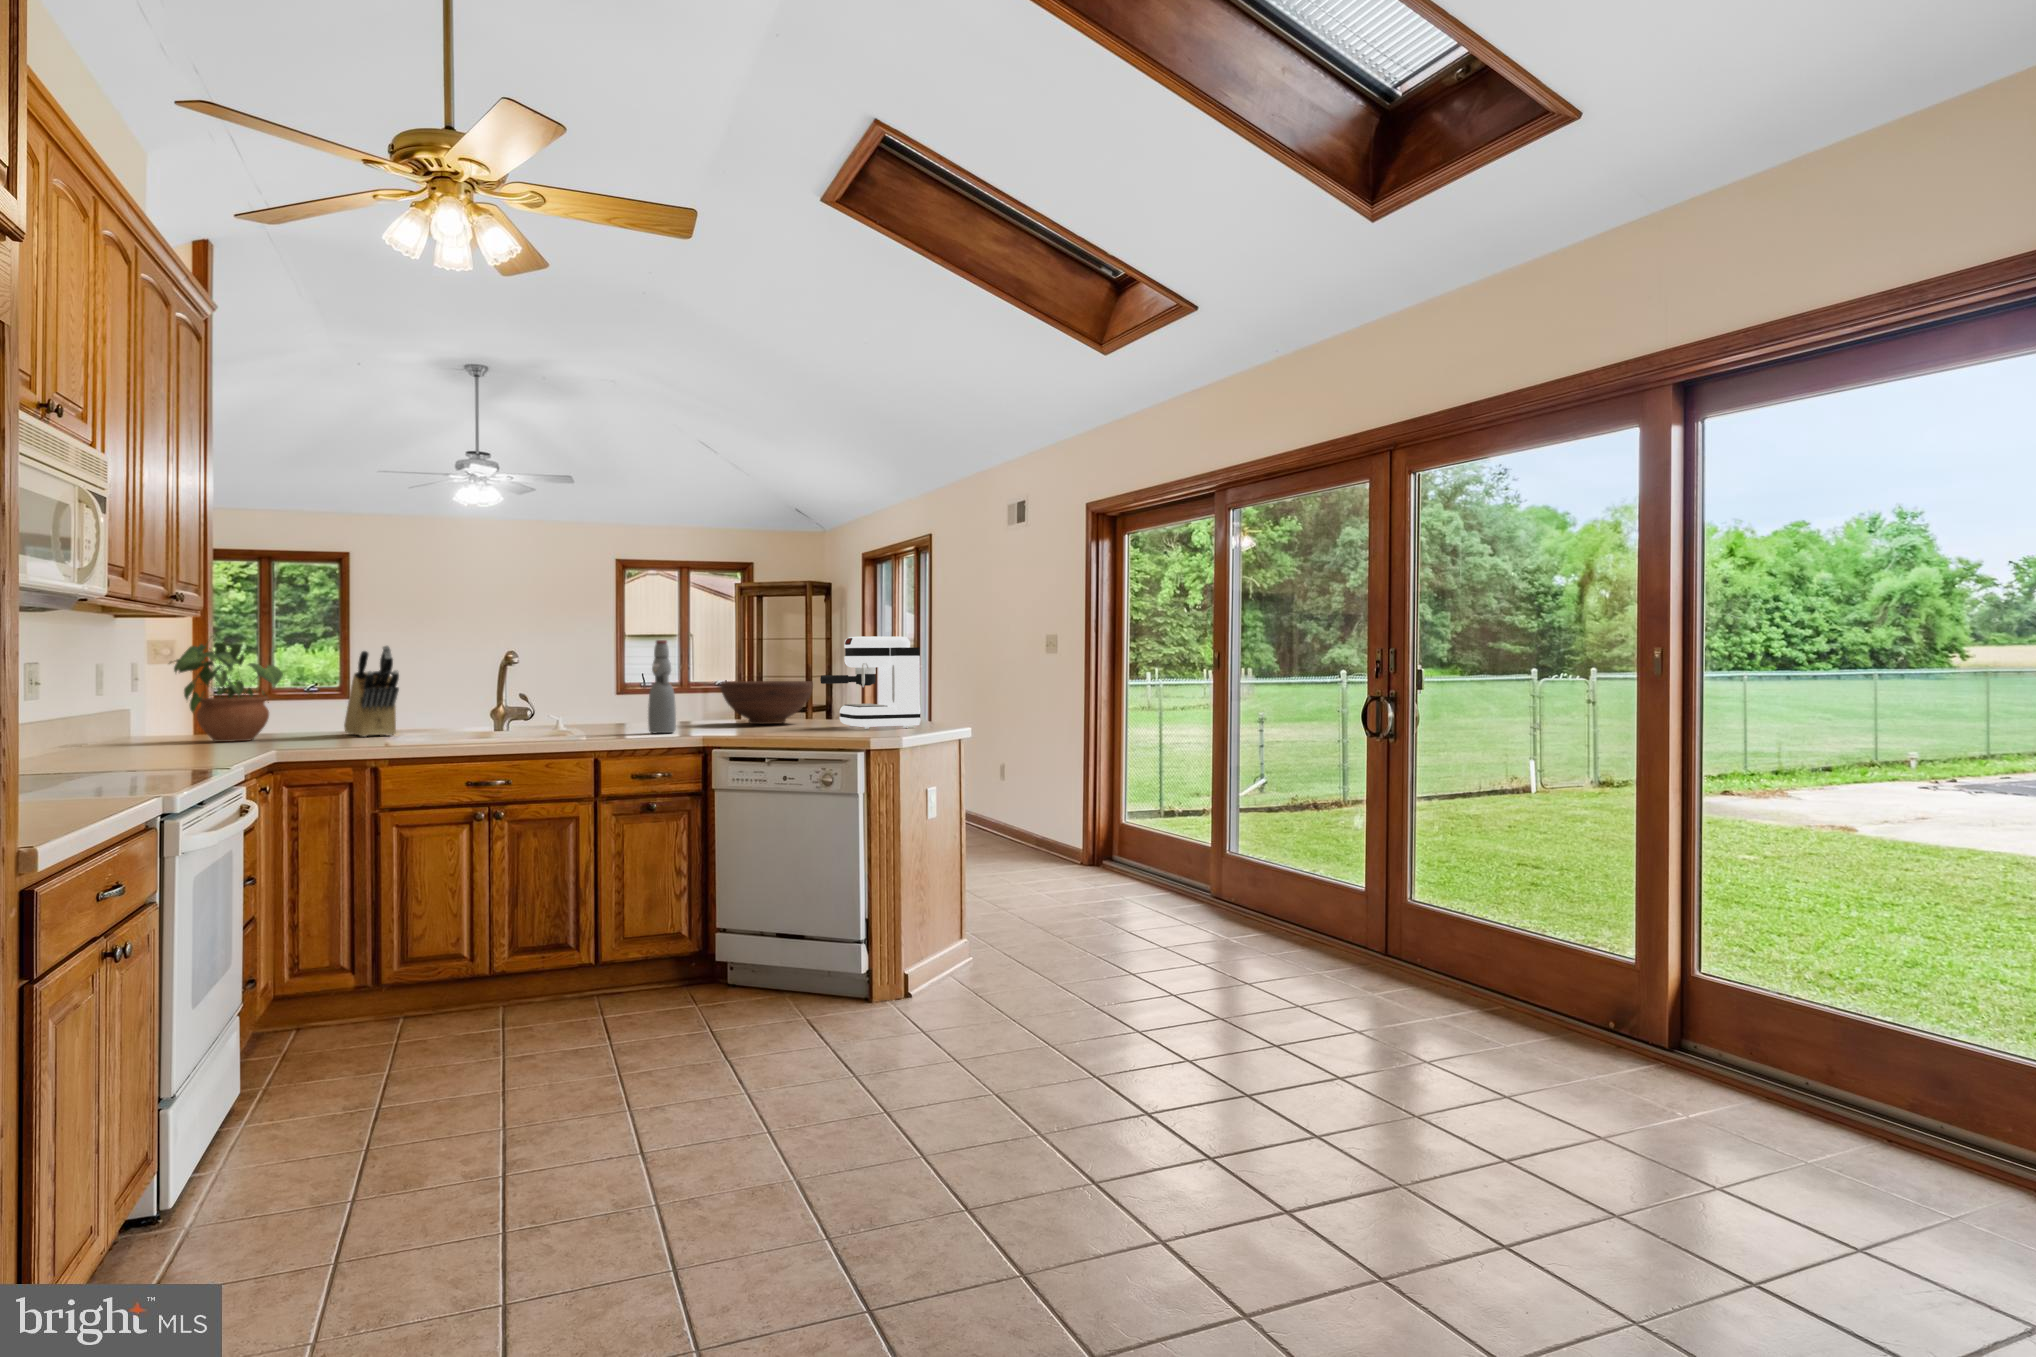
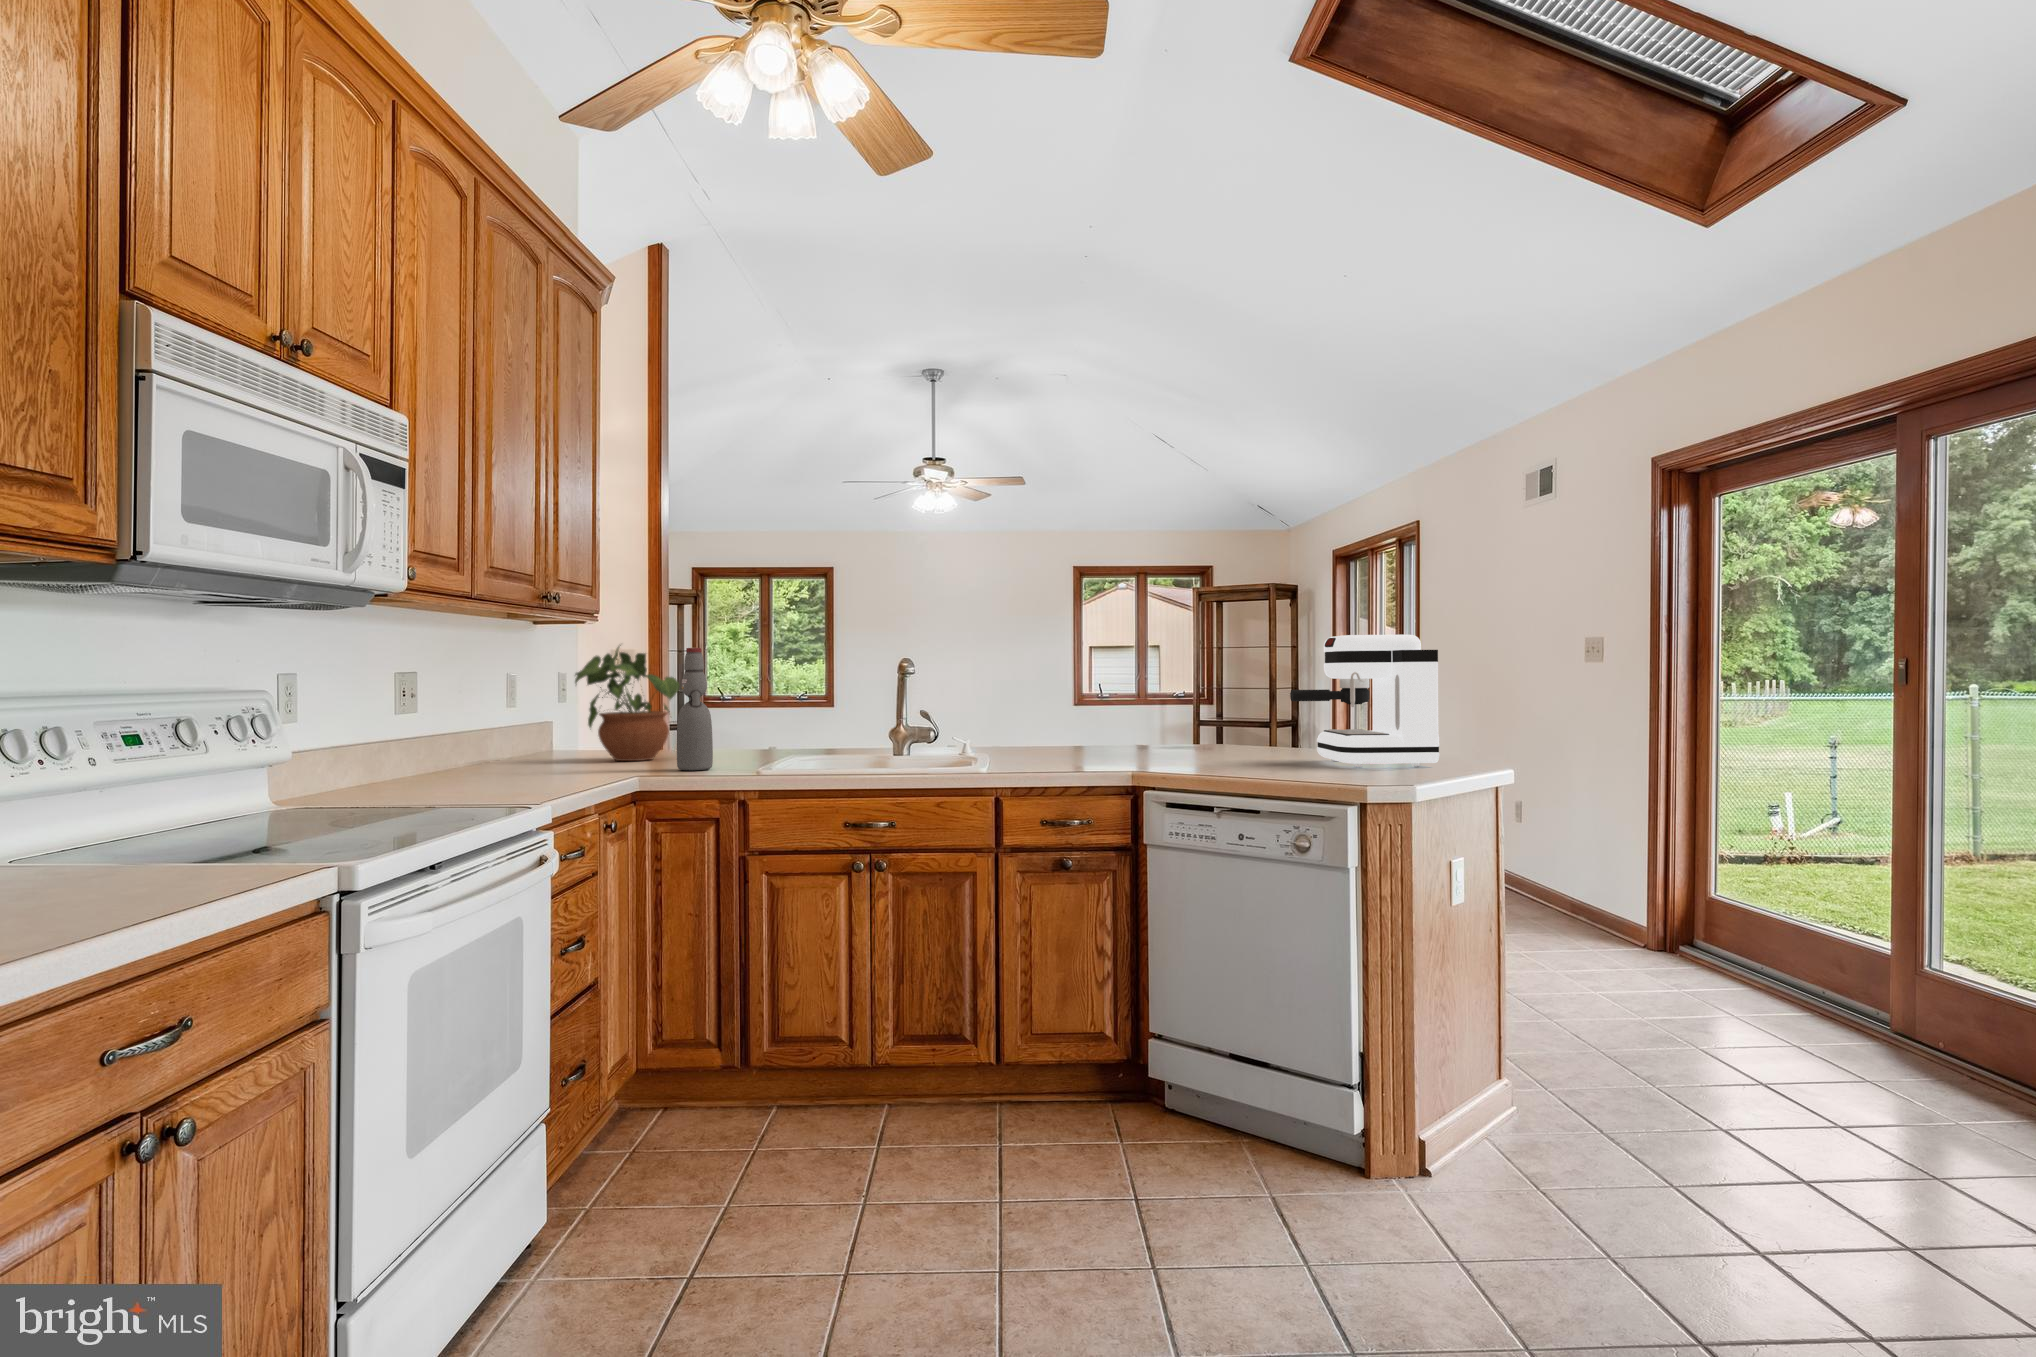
bottle: present [648,640,676,733] -> present [677,648,713,770]
knife block: present [344,646,399,737] -> none [750,654,792,759]
fruit bowl: present [720,681,813,724] -> none [1159,696,1279,753]

